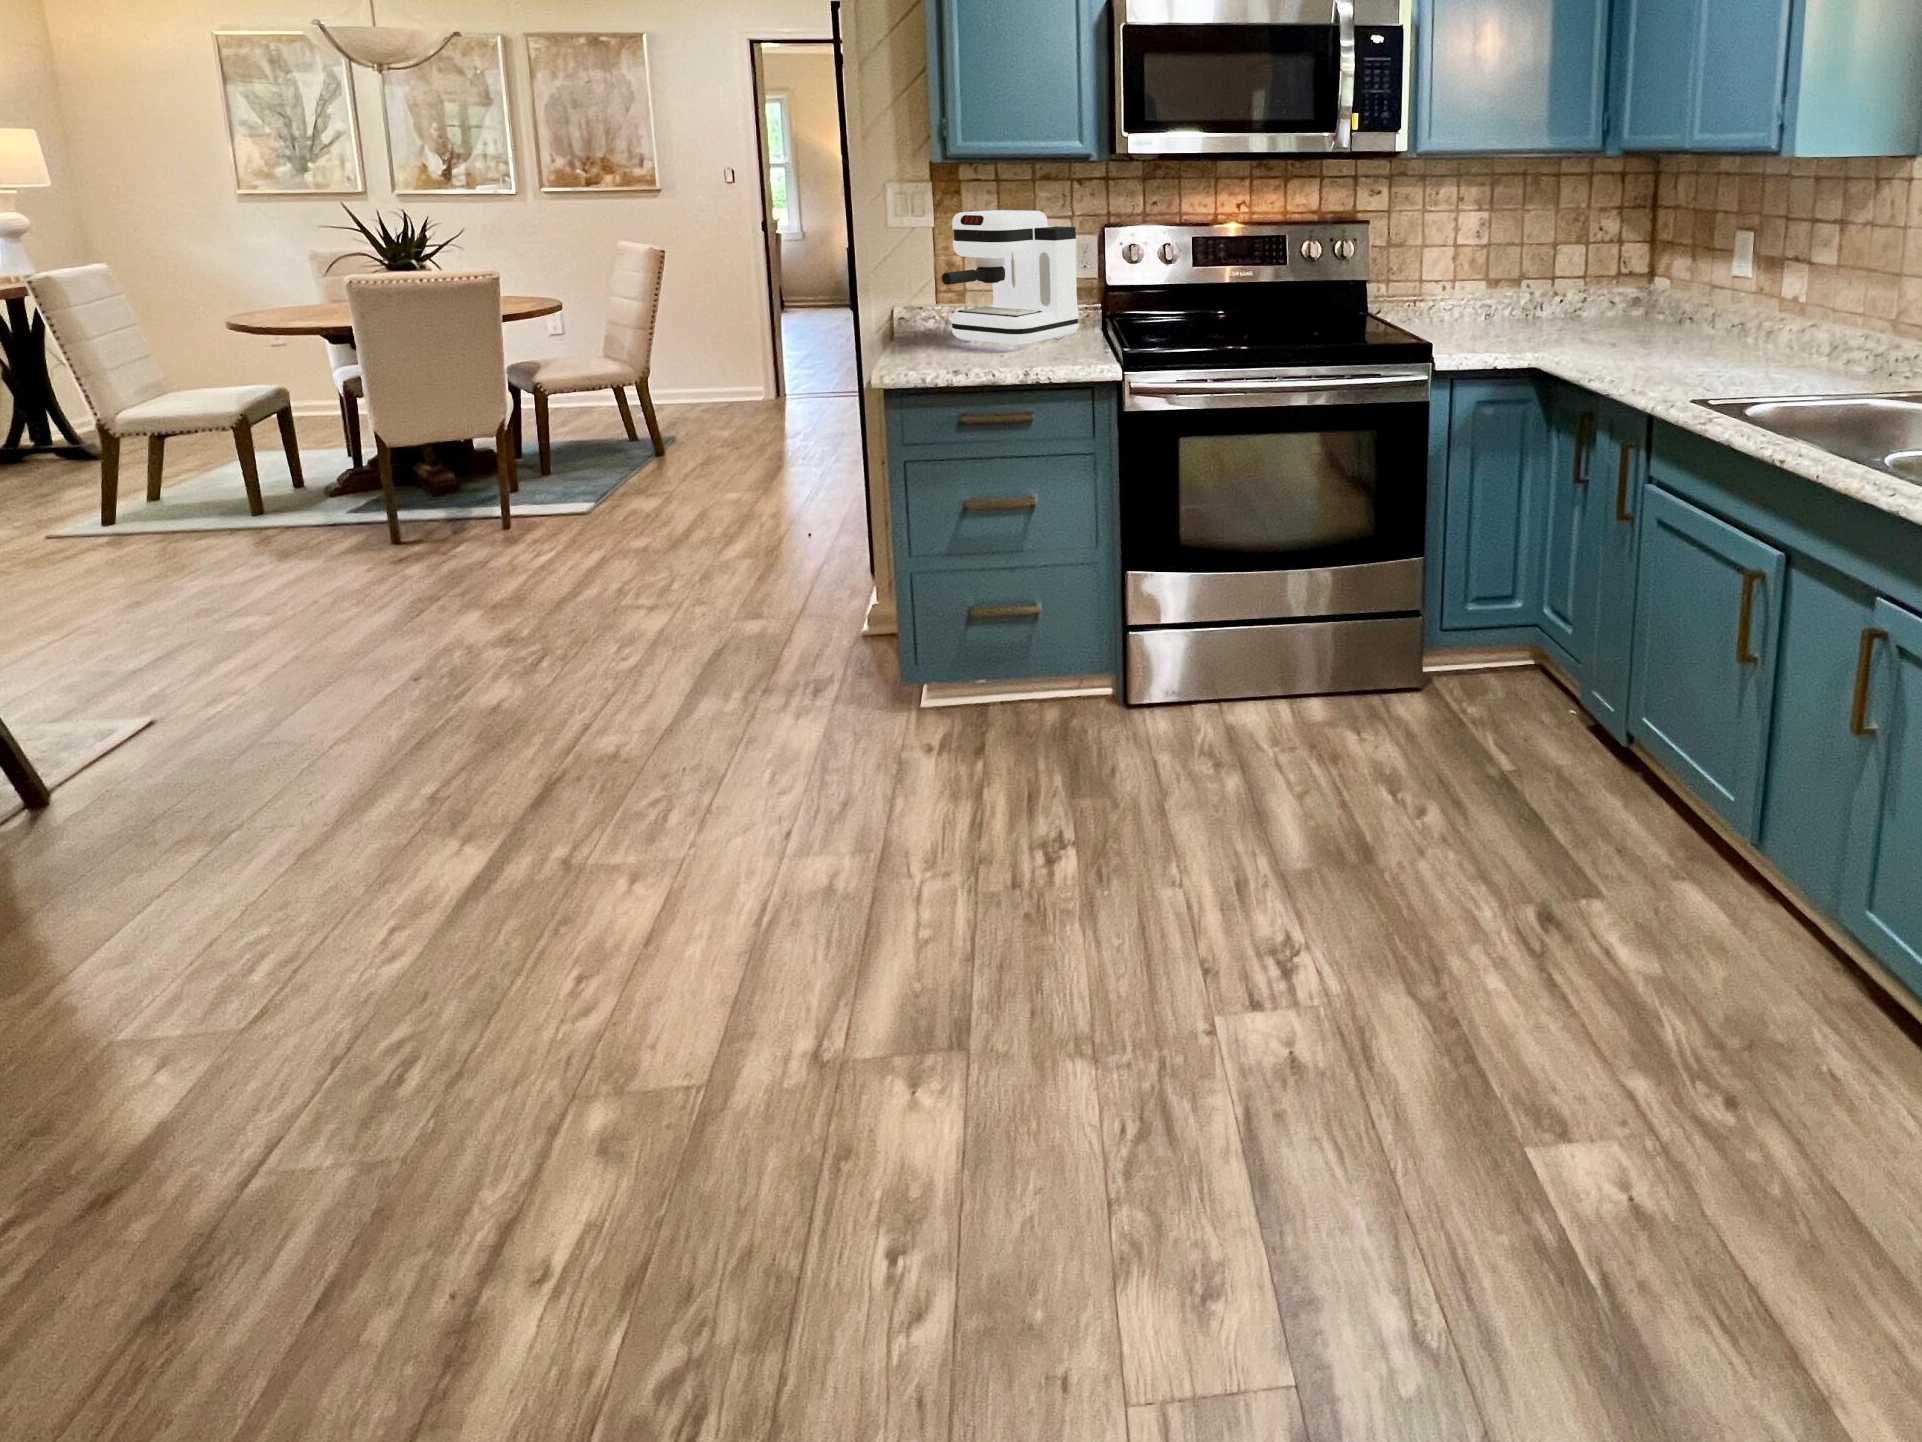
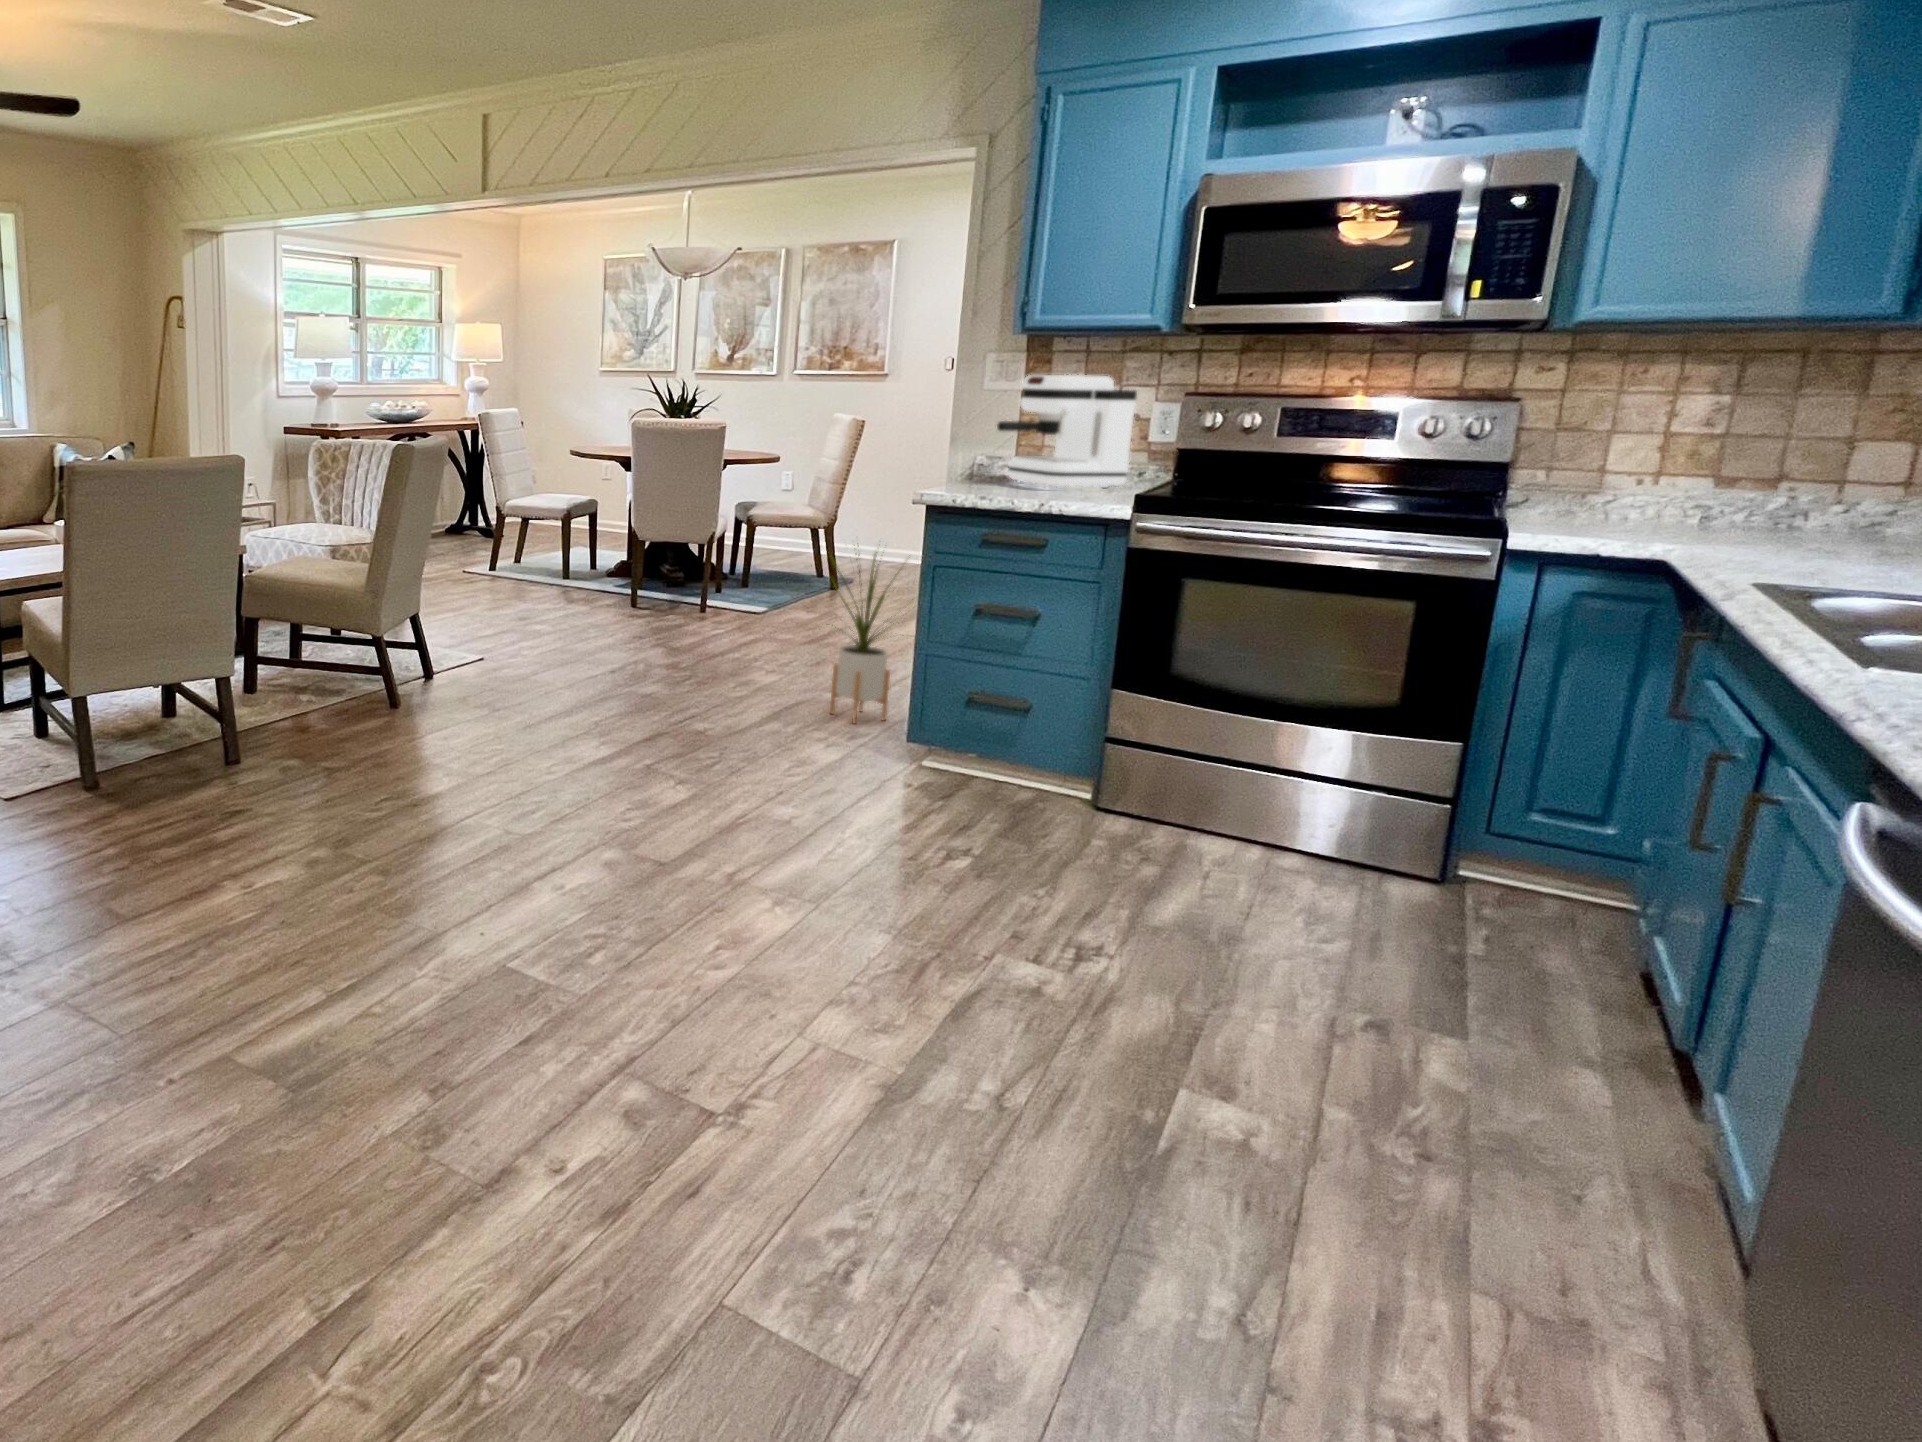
house plant: none [726,419,859,663] -> present [830,546,896,723]

